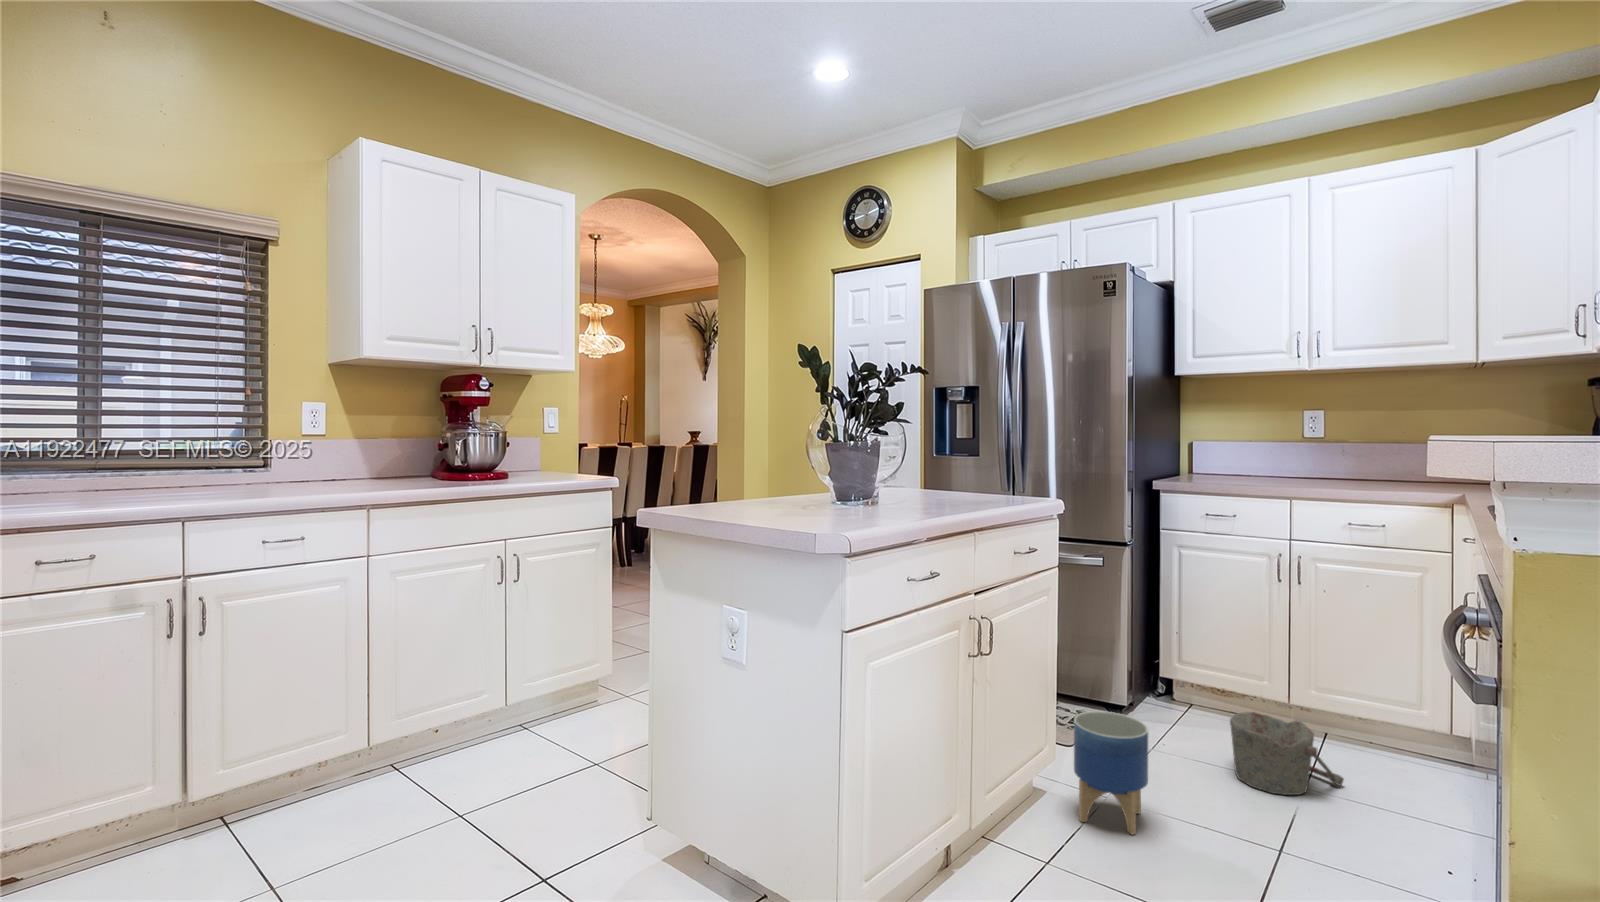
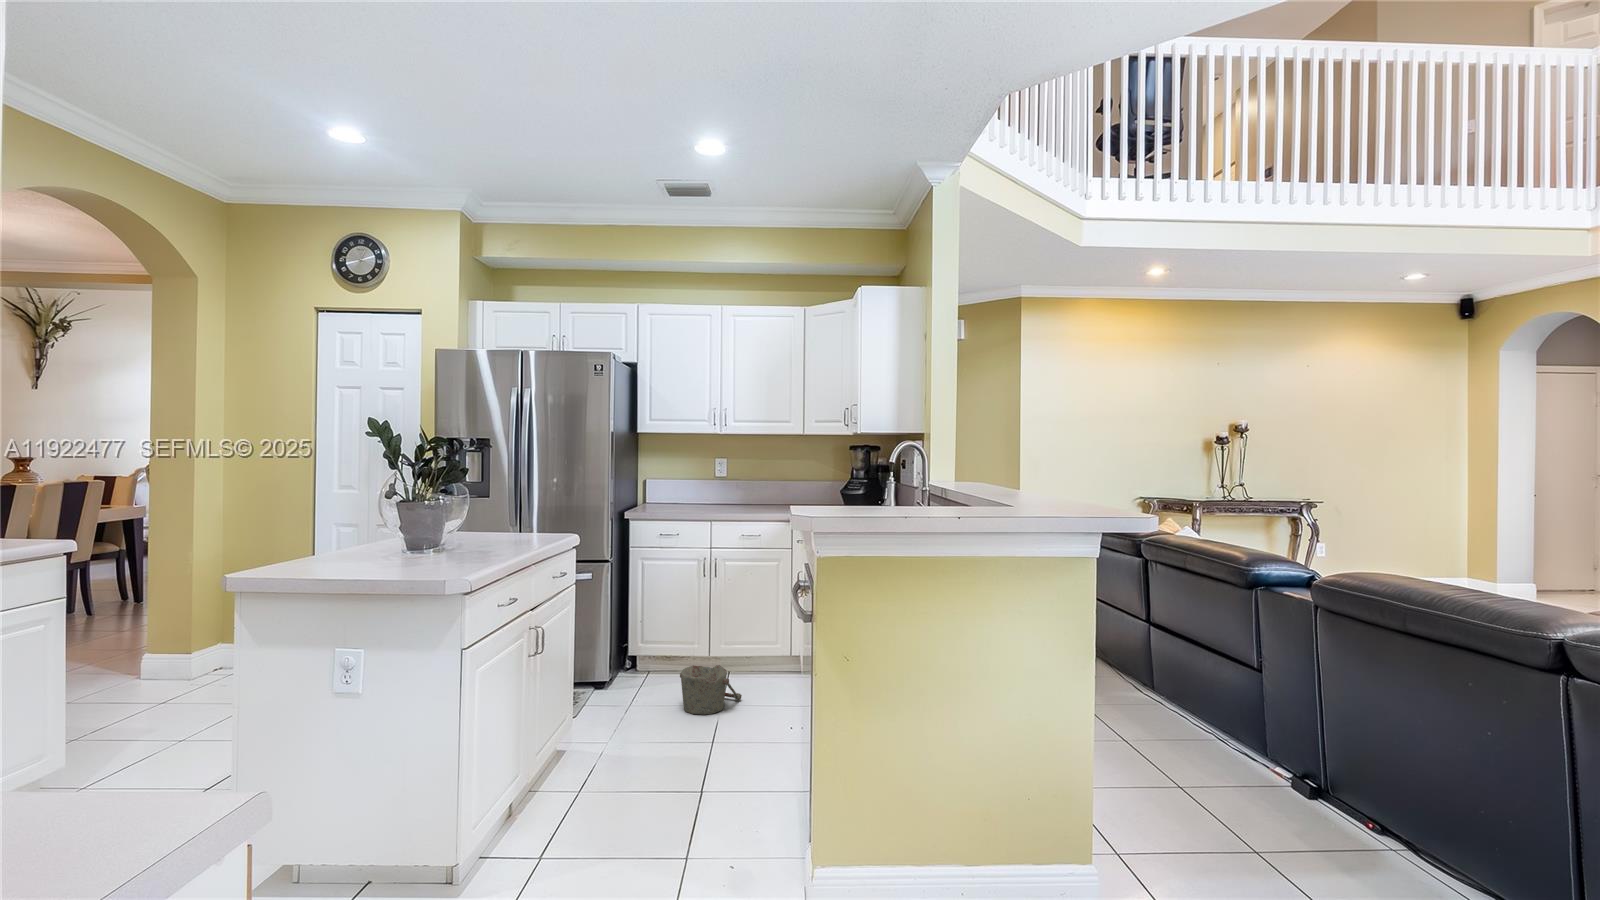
planter: present [1074,711,1148,835] -> none [588,683,638,766]

